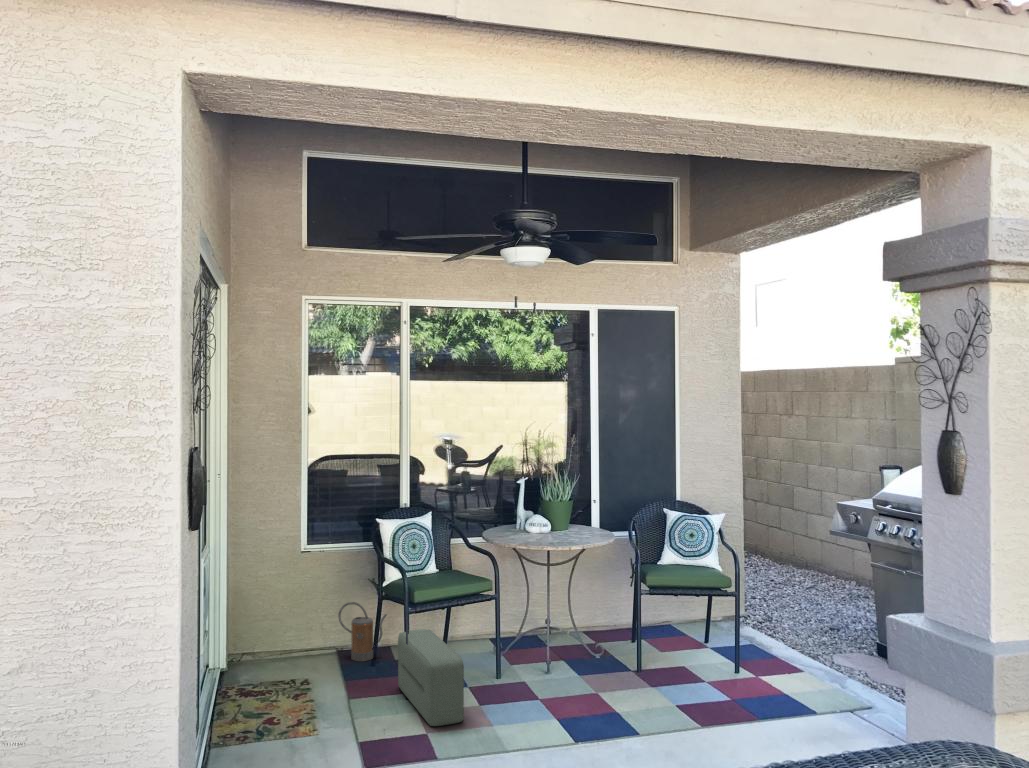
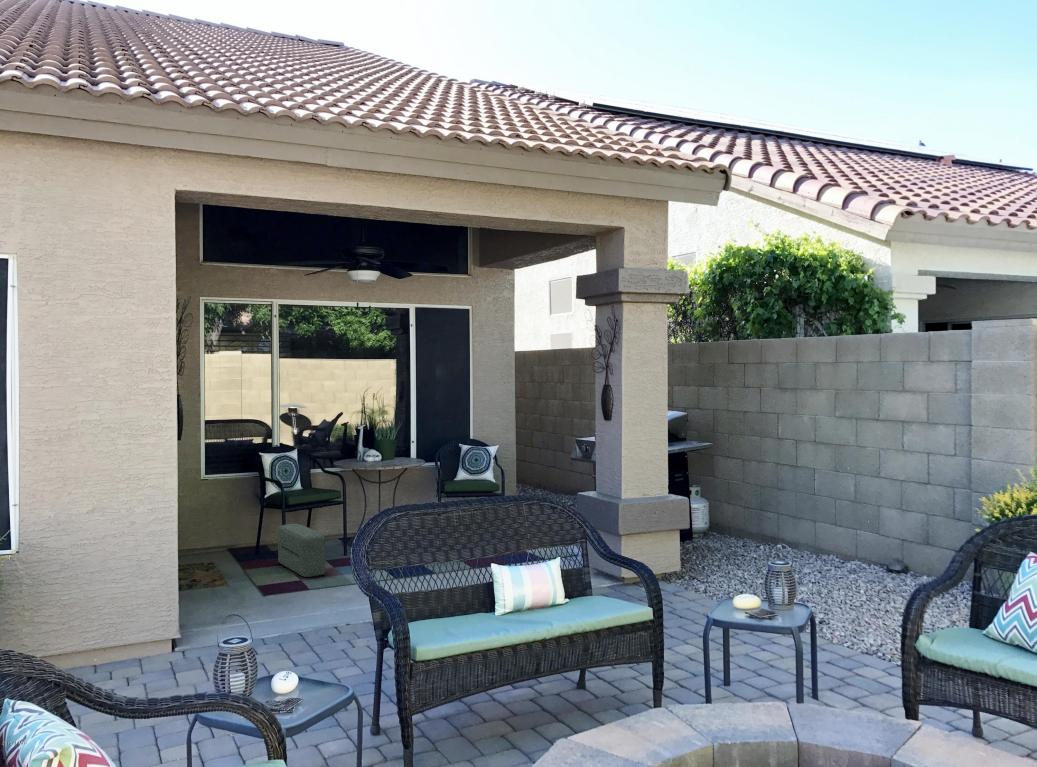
watering can: present [338,602,387,661] -> none [231,513,266,553]

